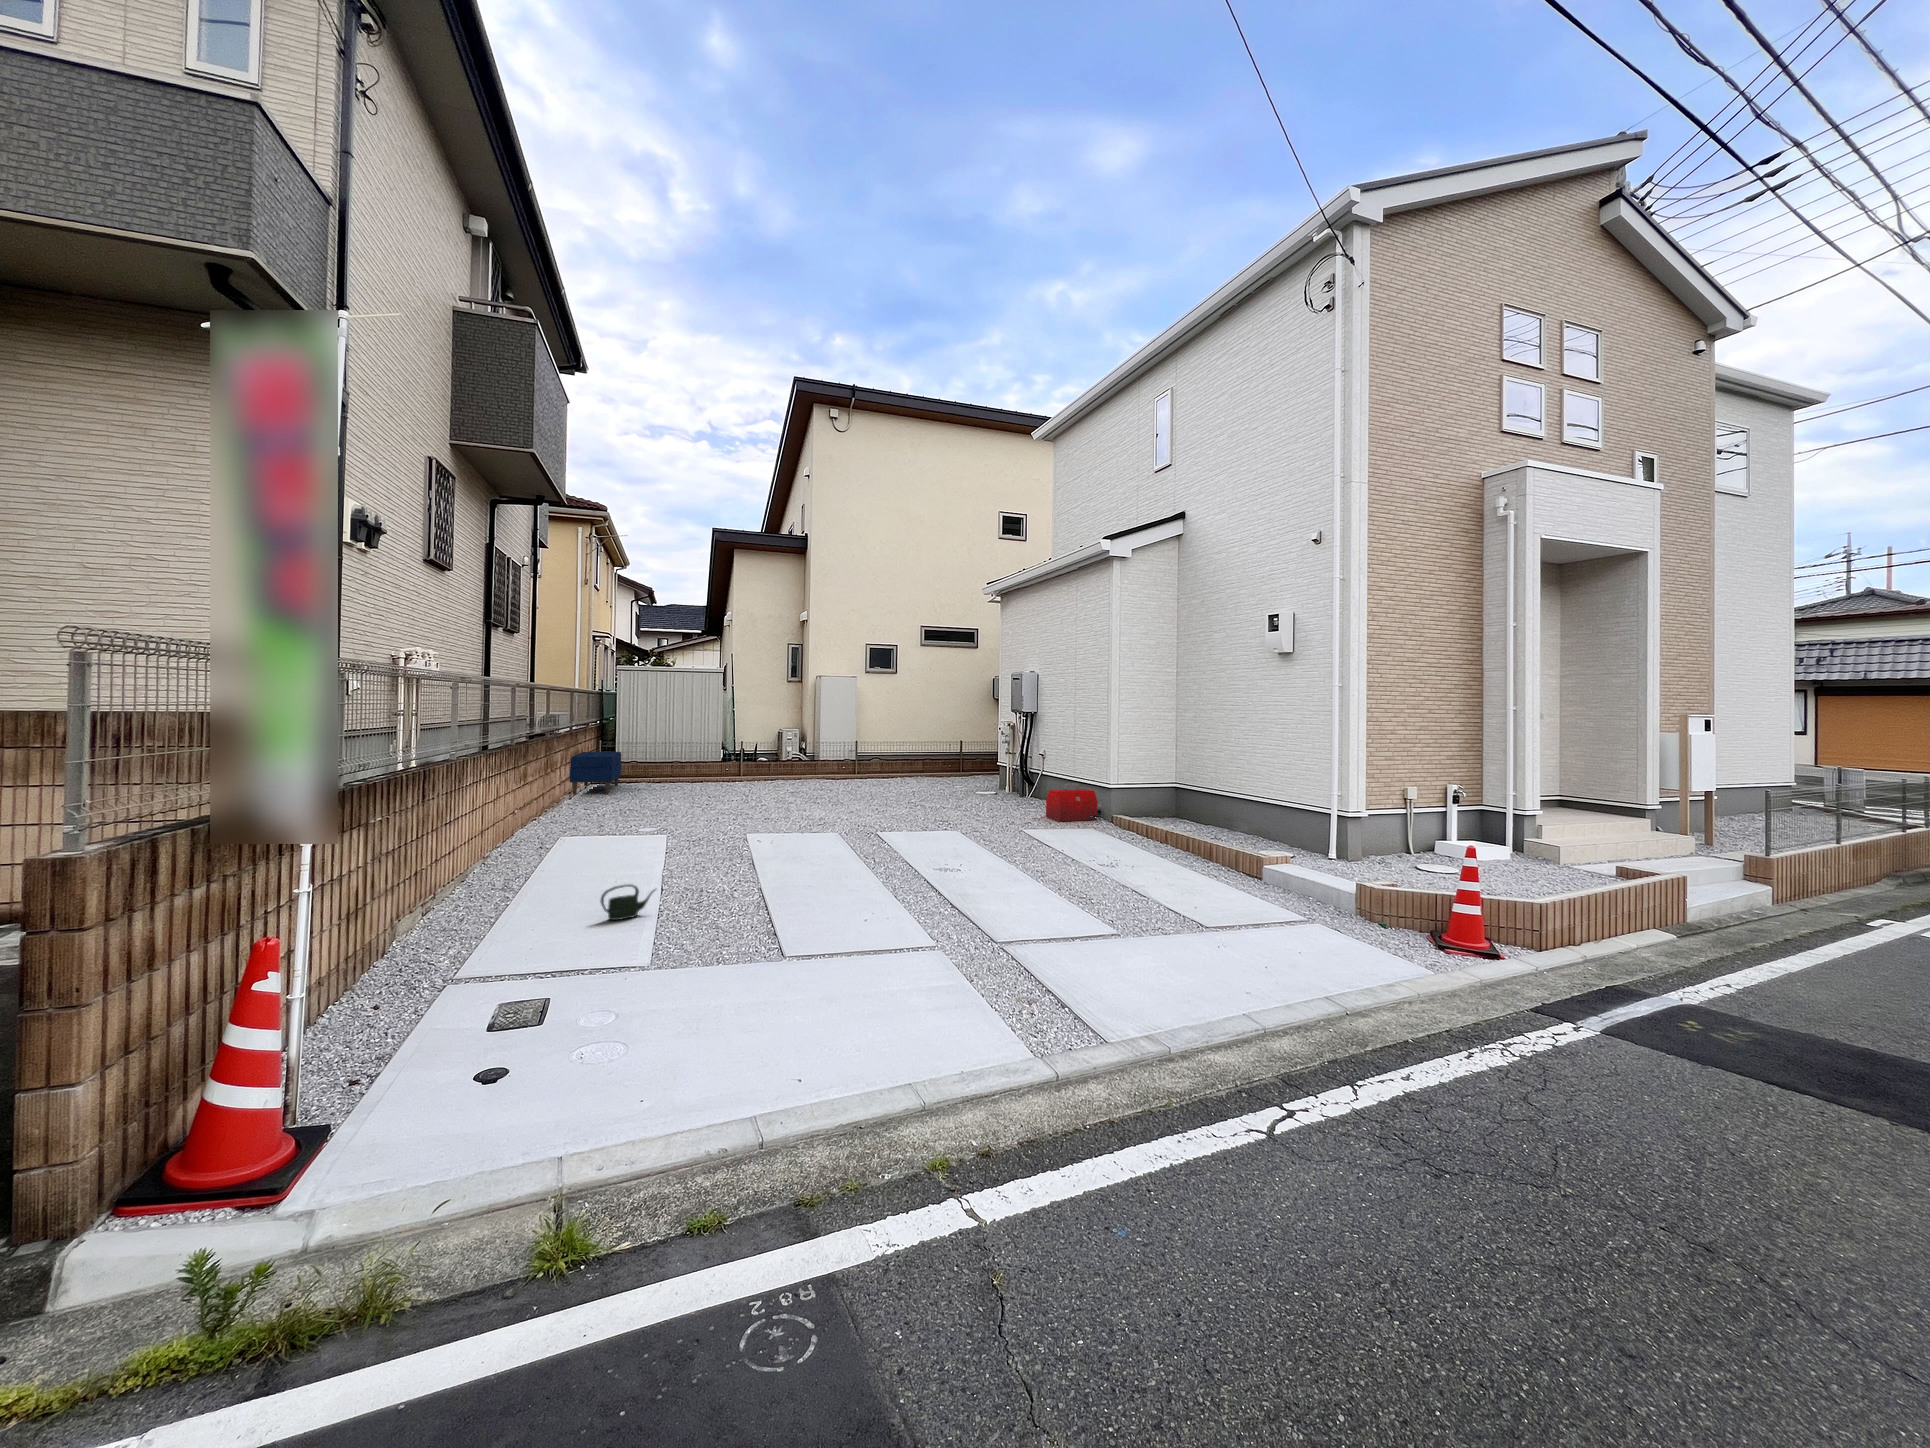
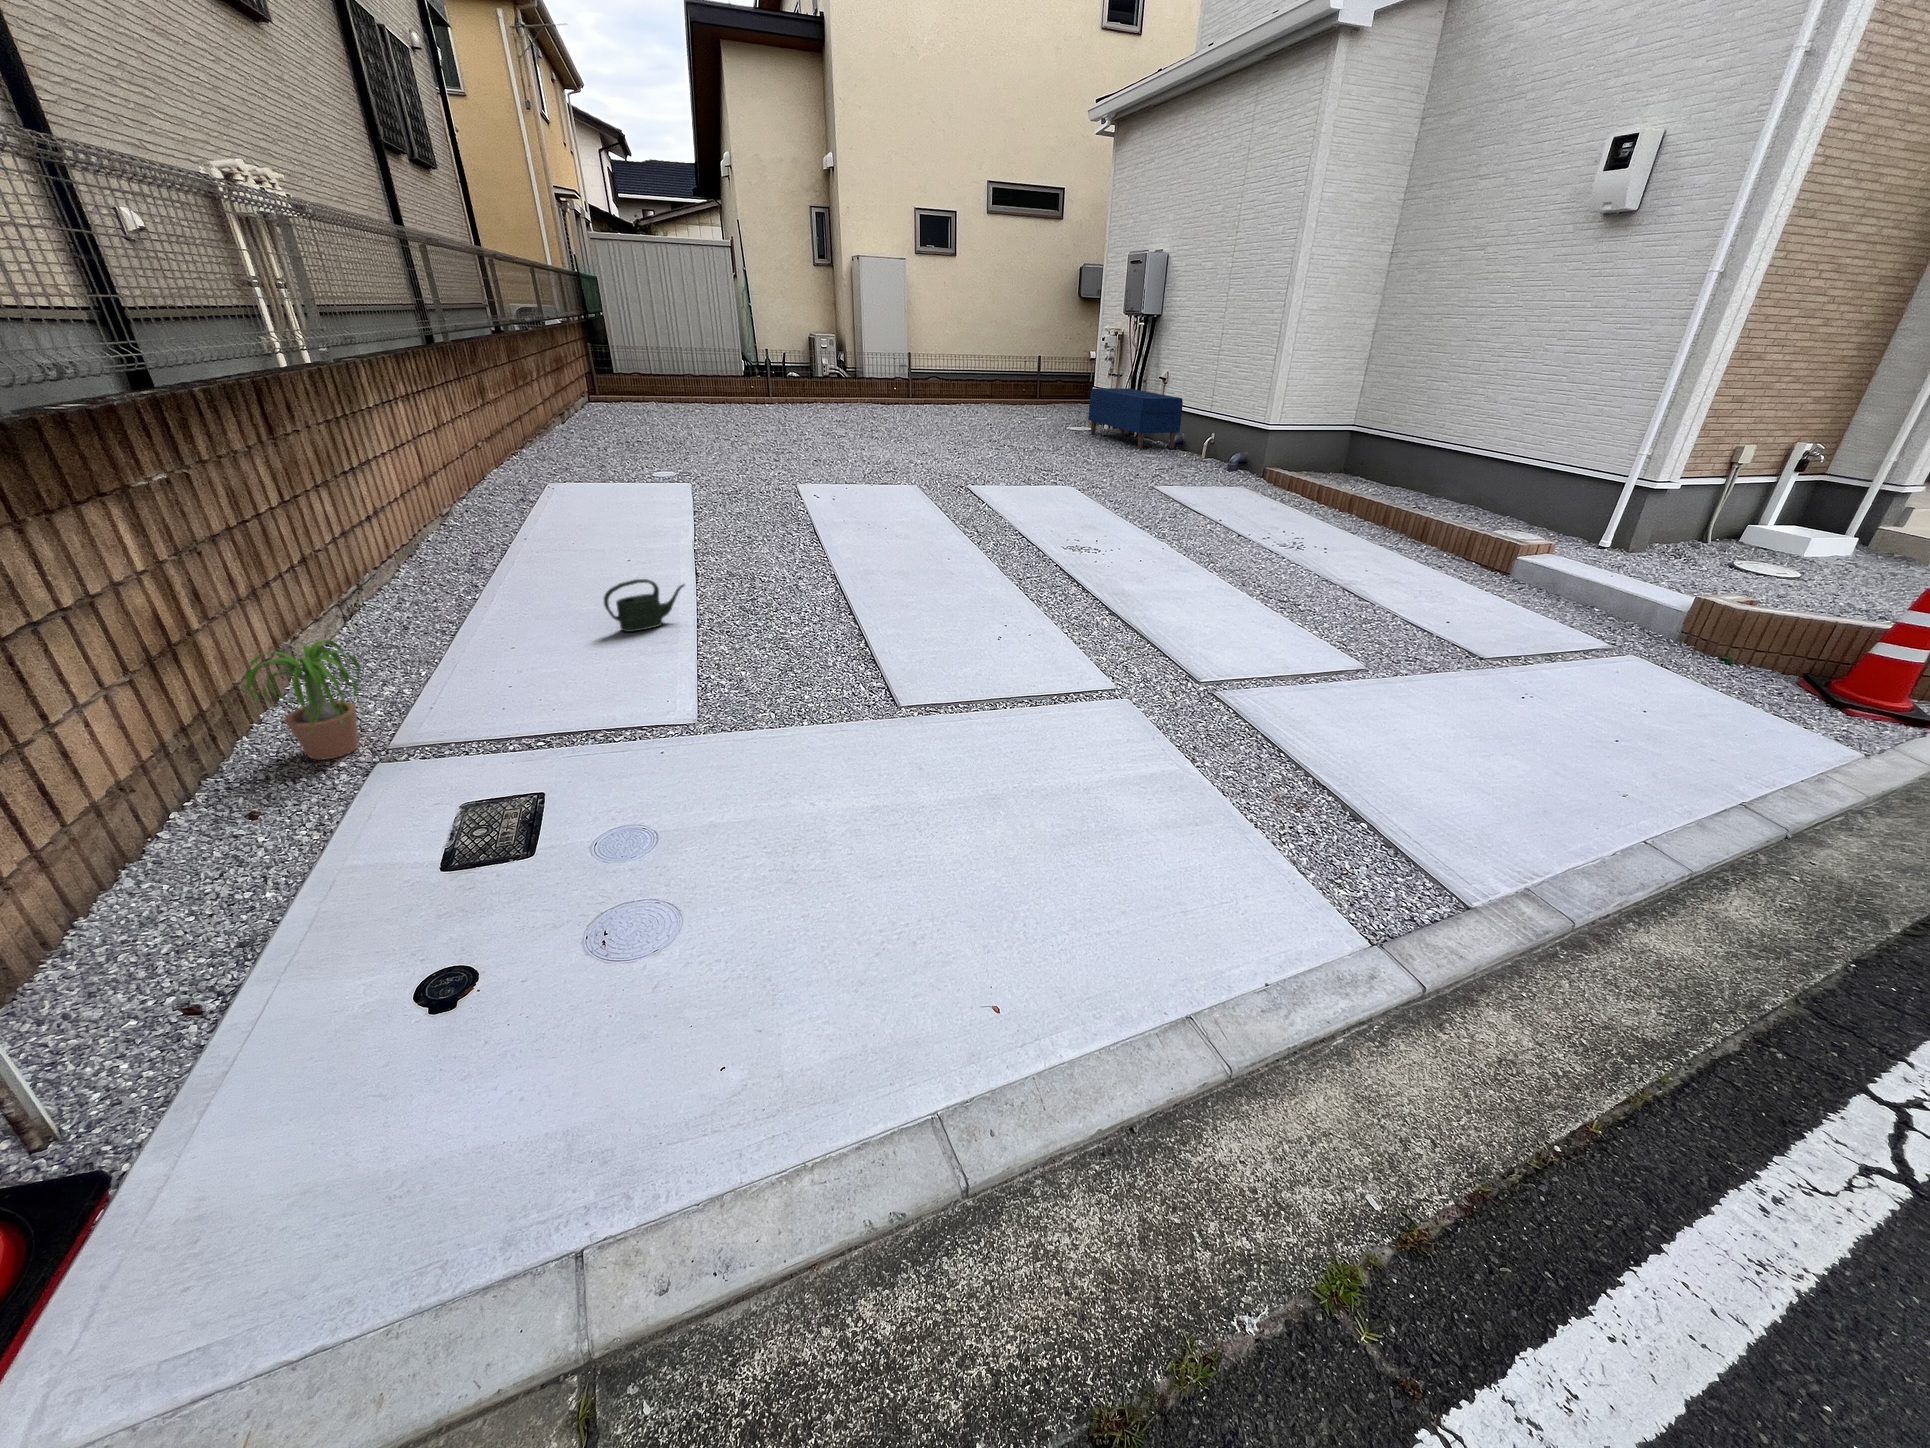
bench: present [570,752,621,794] -> present [1088,388,1183,449]
toolbox: present [1046,784,1097,822] -> none [1176,422,1249,475]
potted plant: none [365,910,456,985] -> present [246,640,367,760]

